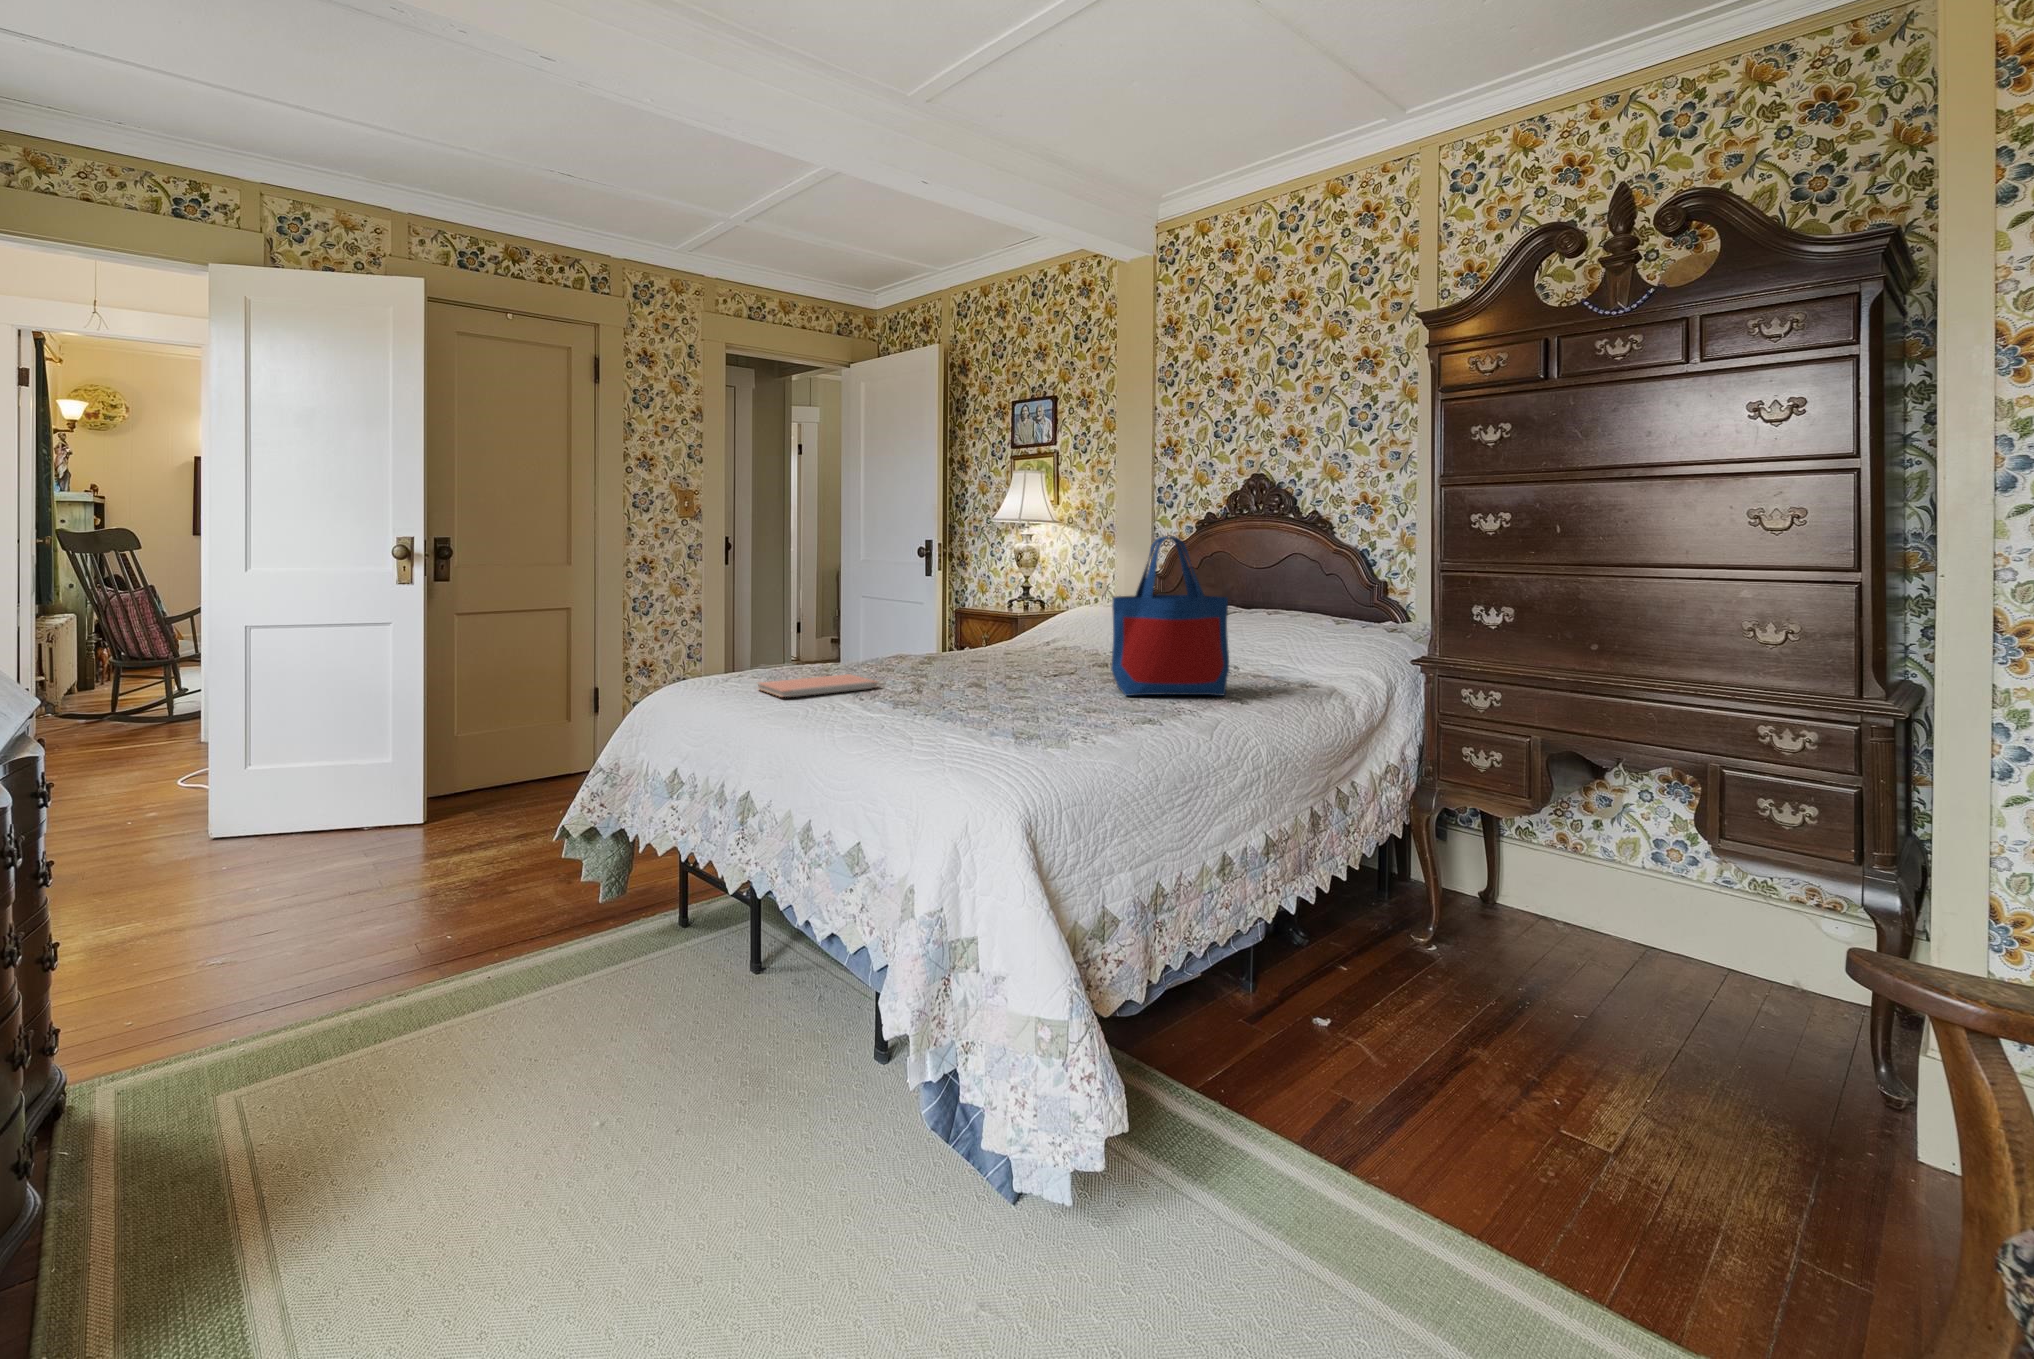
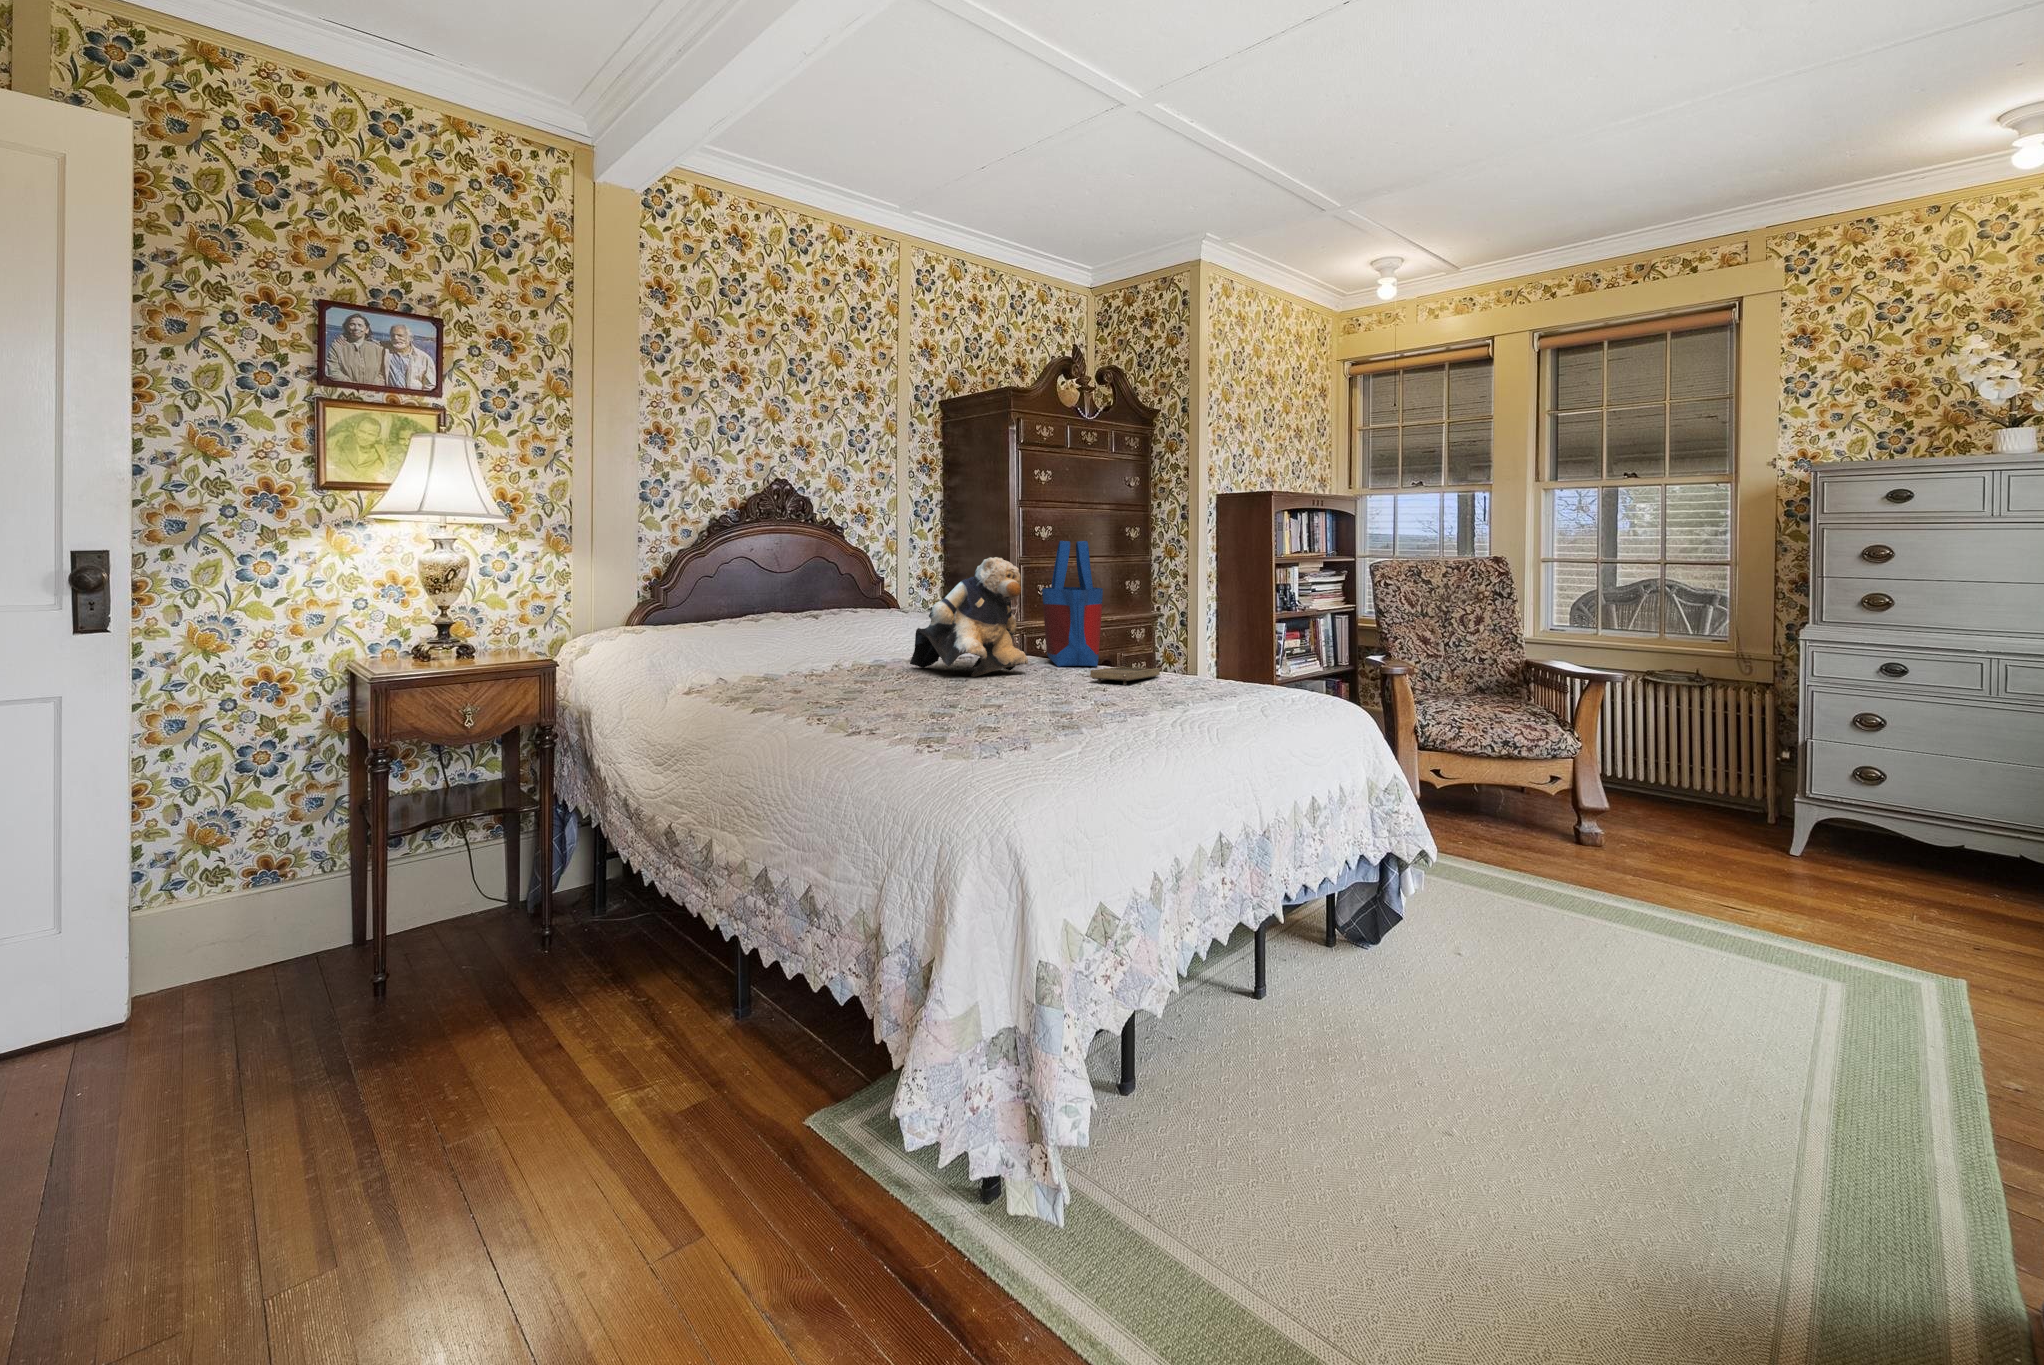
teddy bear: none [967,554,1085,676] -> present [910,557,1028,677]
notebook: present [758,674,877,697] -> none [1043,686,1168,709]
tray: none [937,677,1053,707] -> present [1090,666,1160,685]

